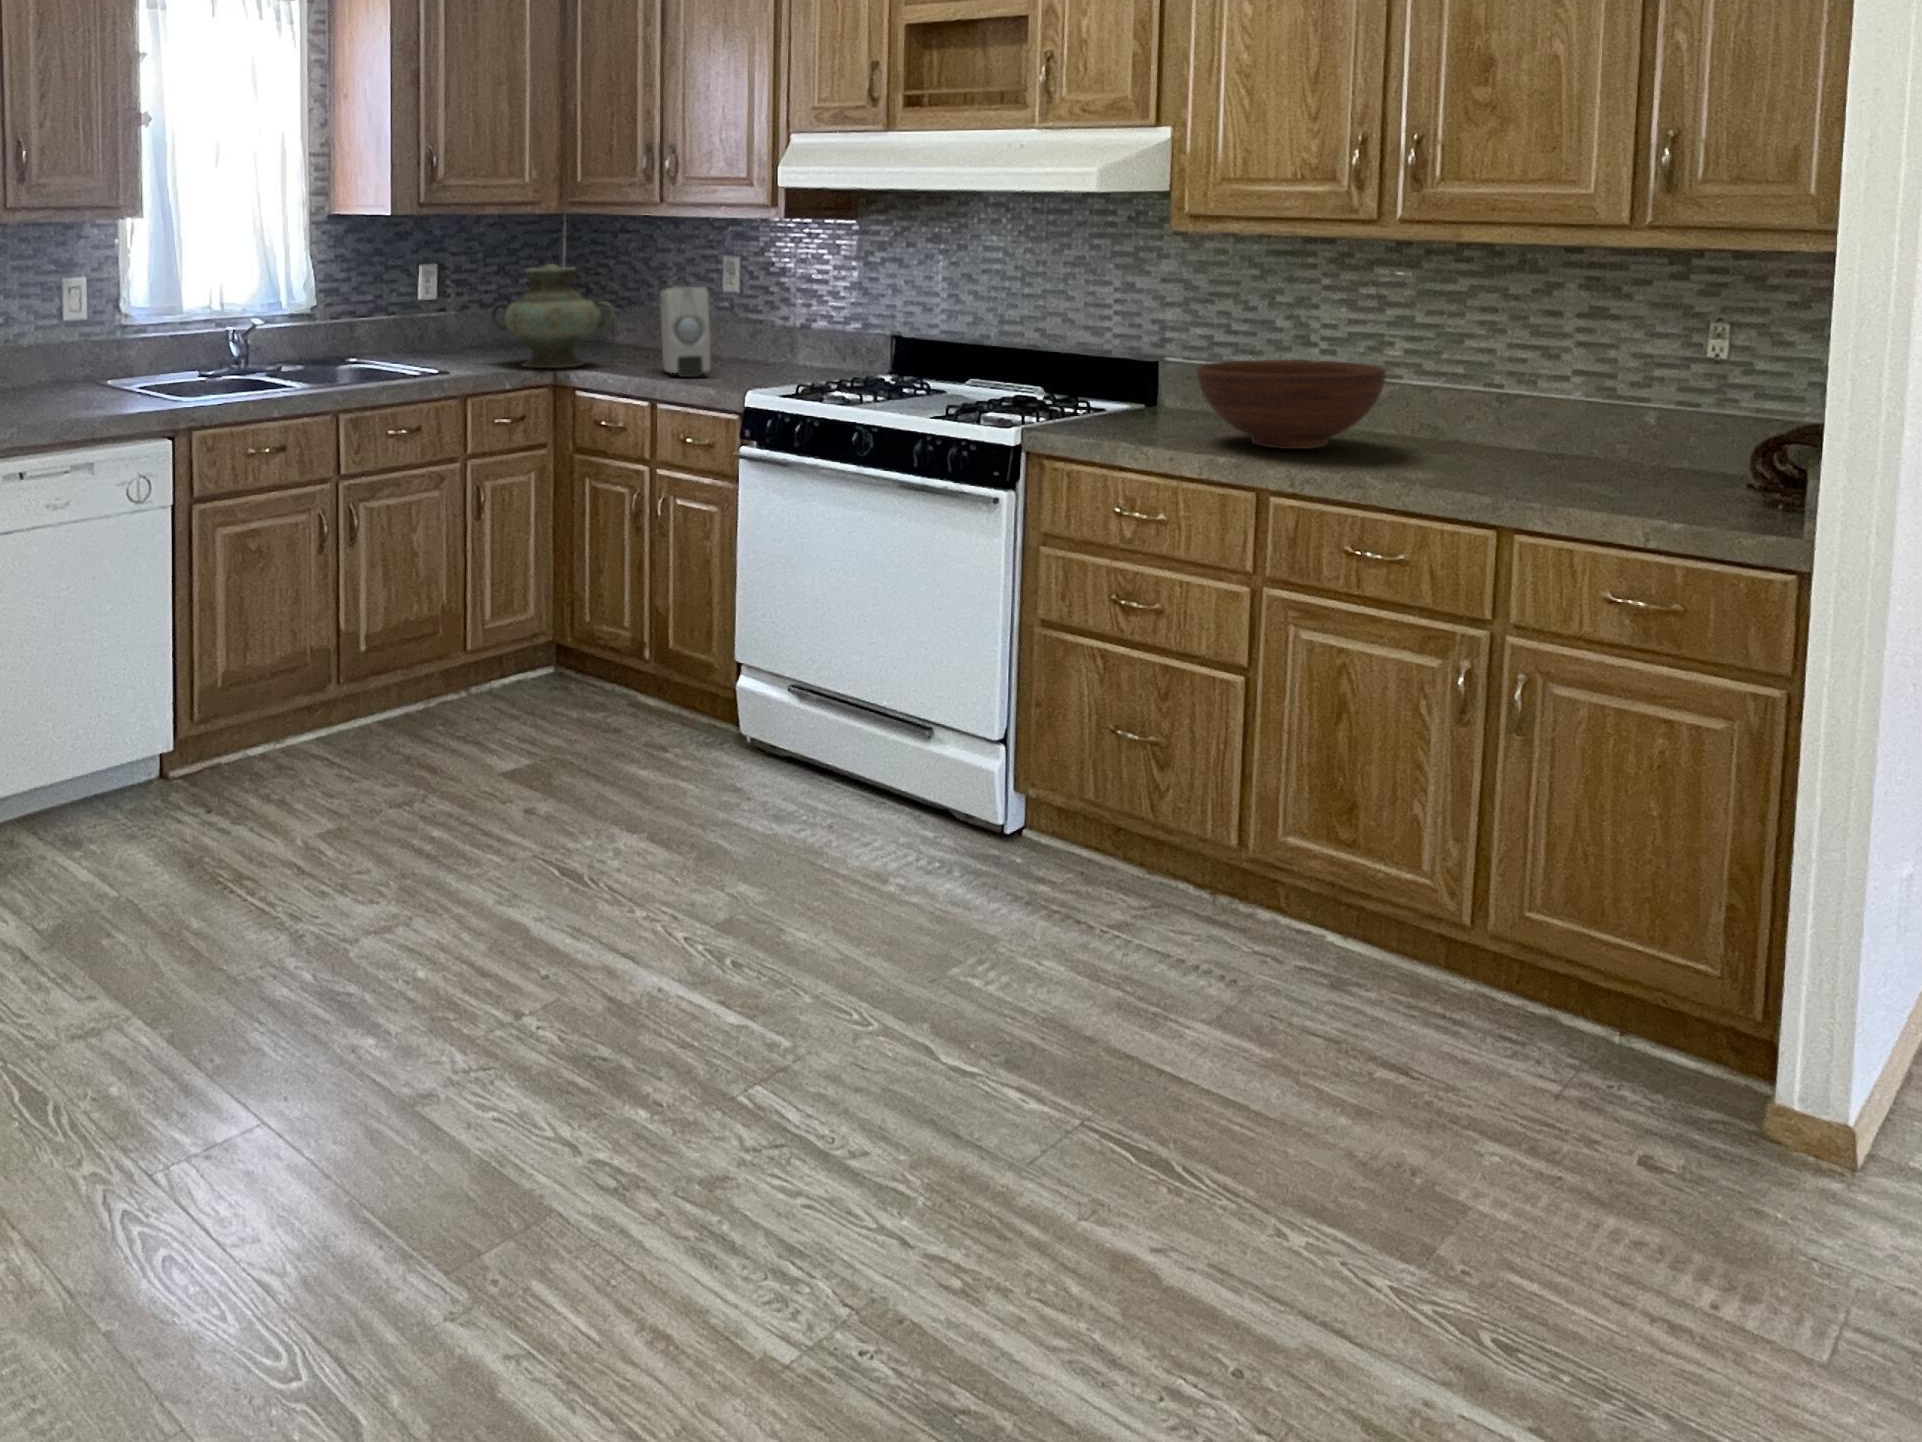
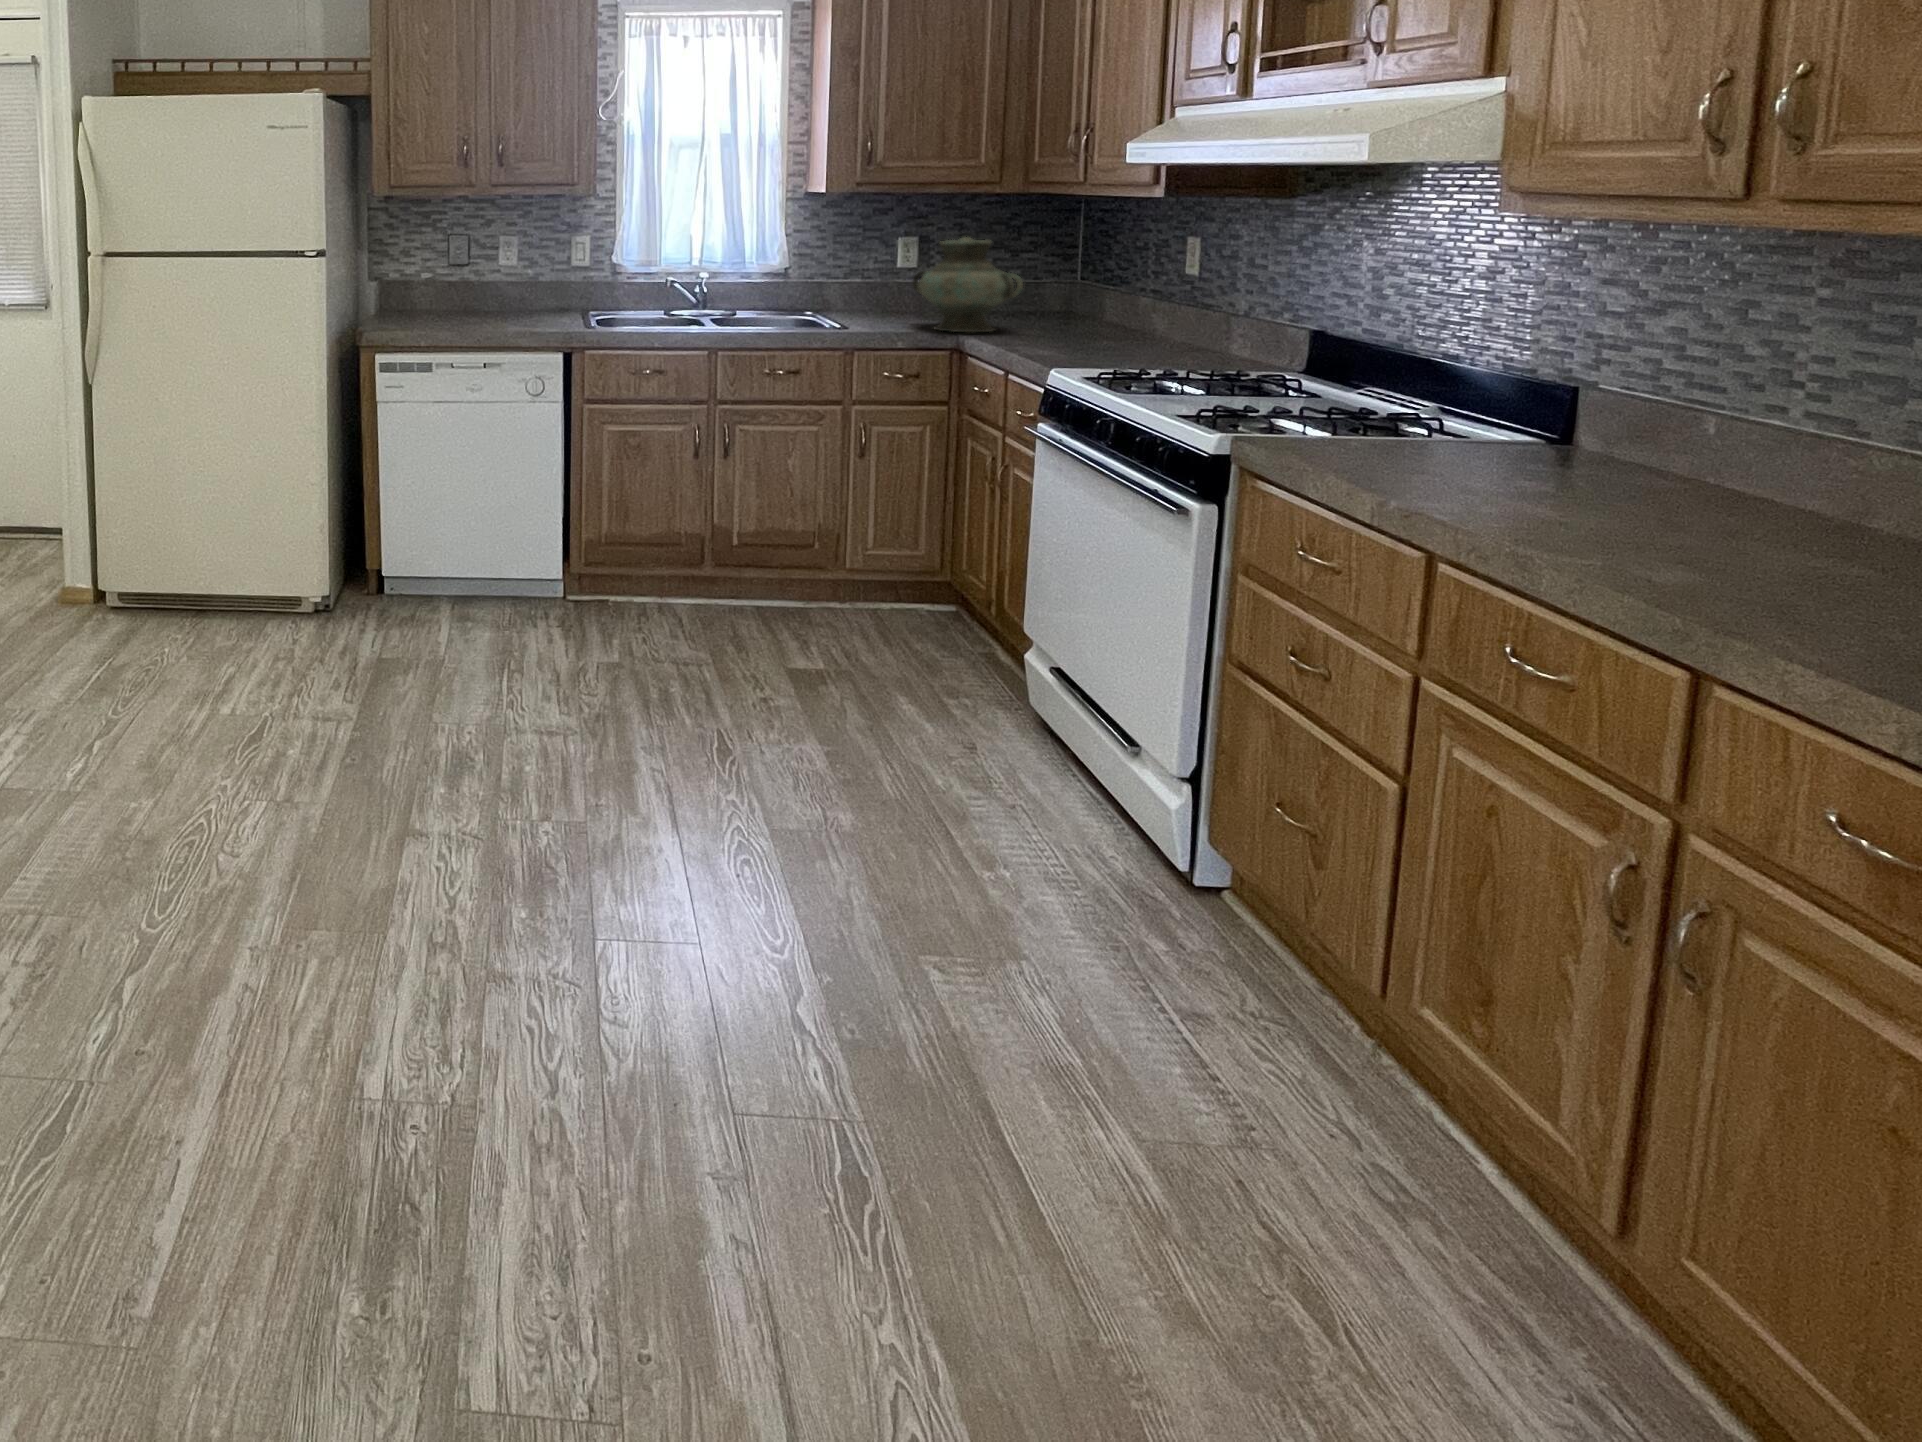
soap dispenser: present [660,287,710,377] -> none [1038,263,1100,351]
fruit bowl: present [1197,360,1386,449] -> none [1431,389,1769,523]

